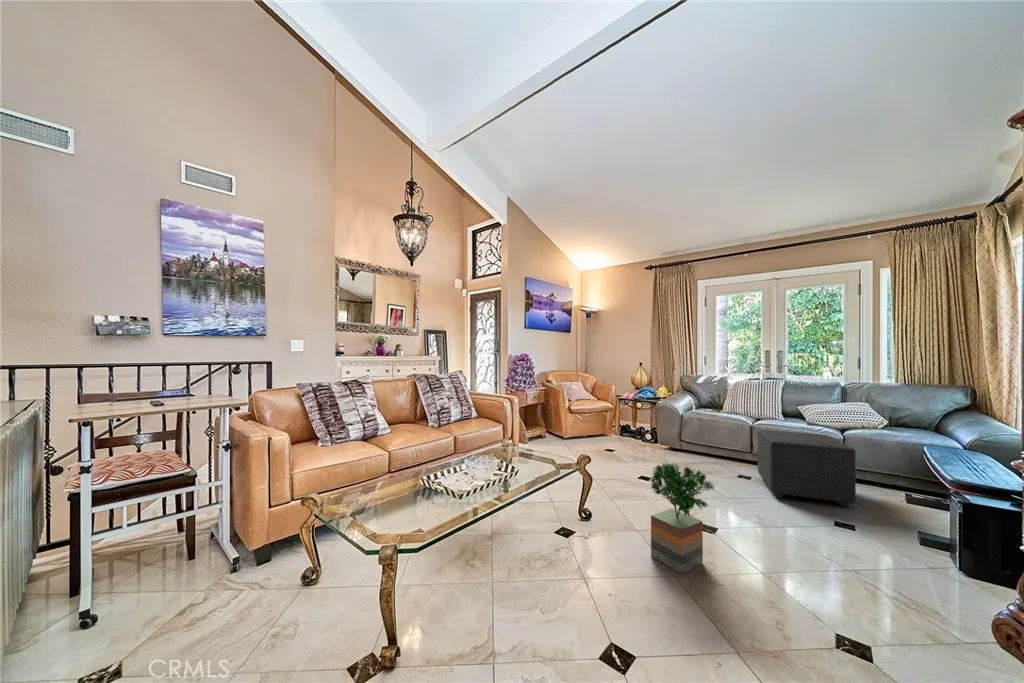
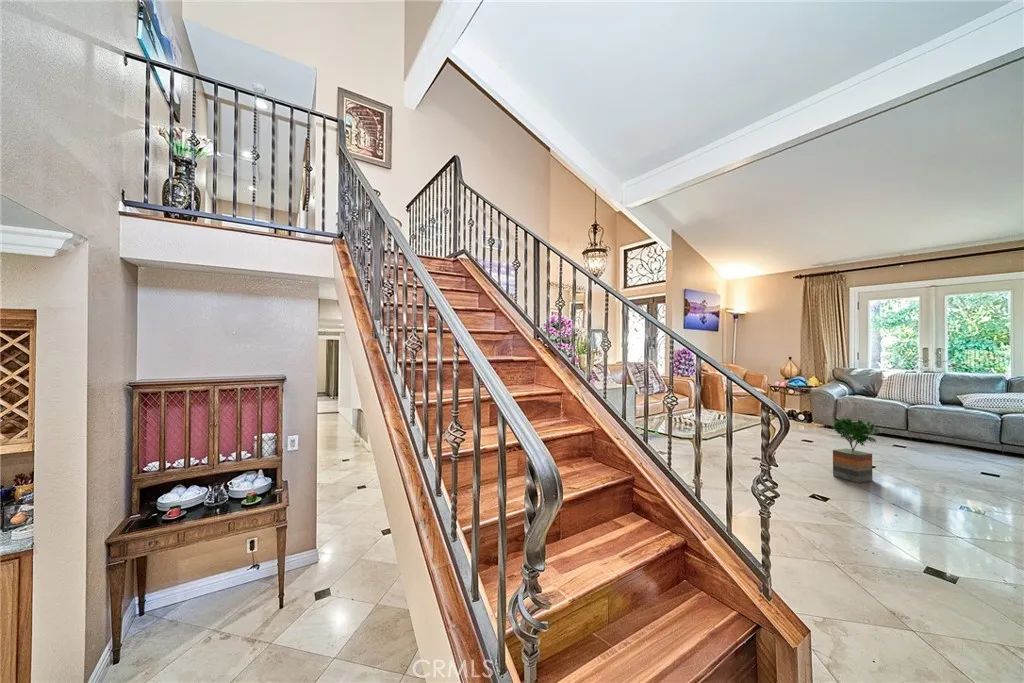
ottoman: present [758,430,856,507] -> none [914,410,1006,466]

